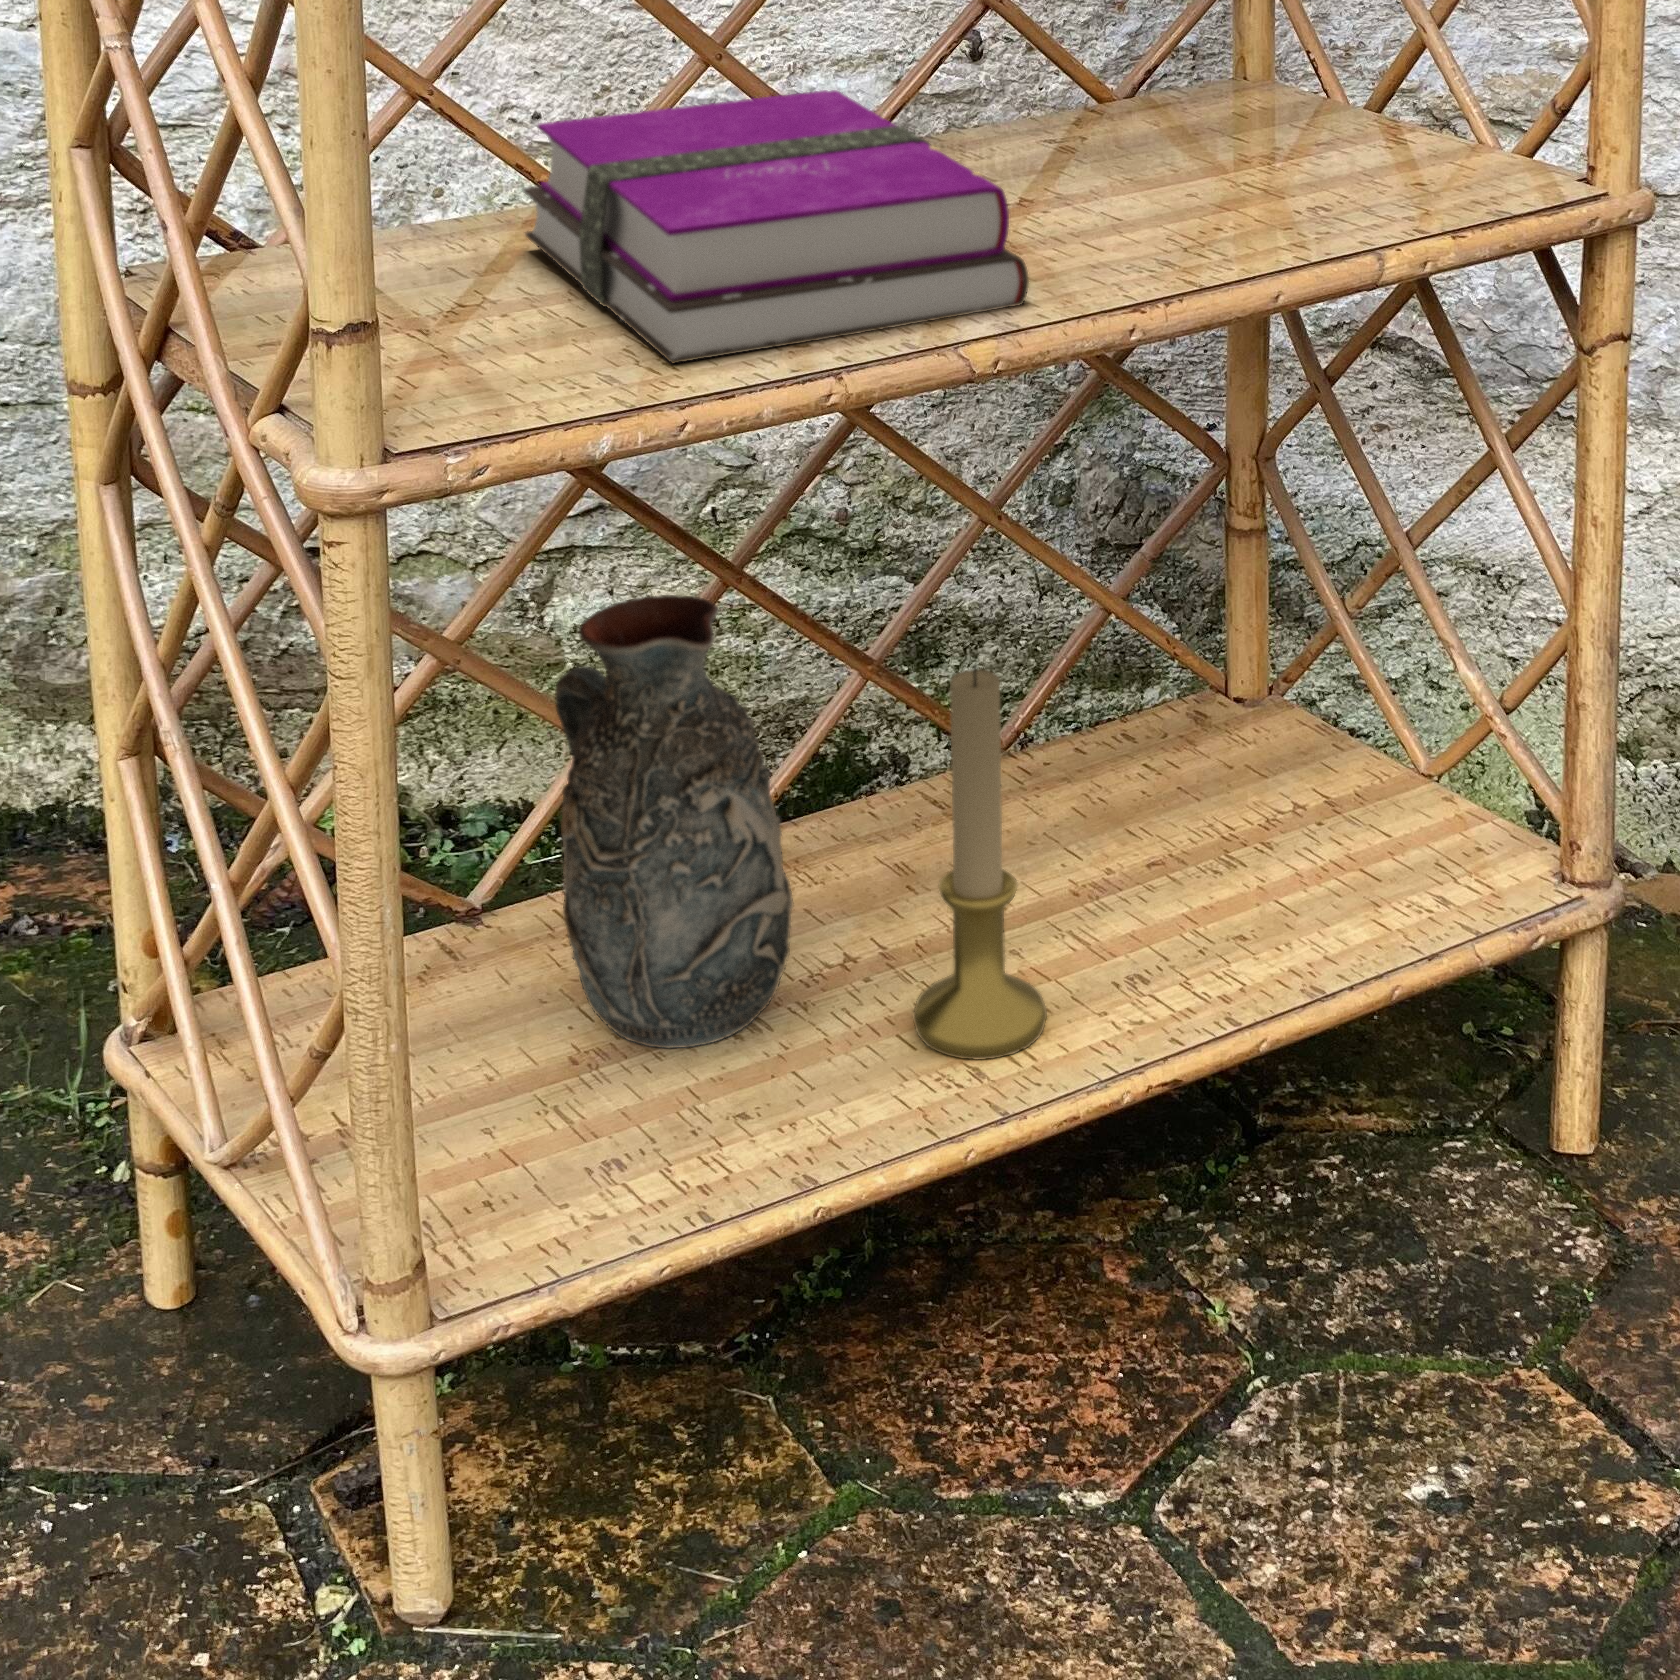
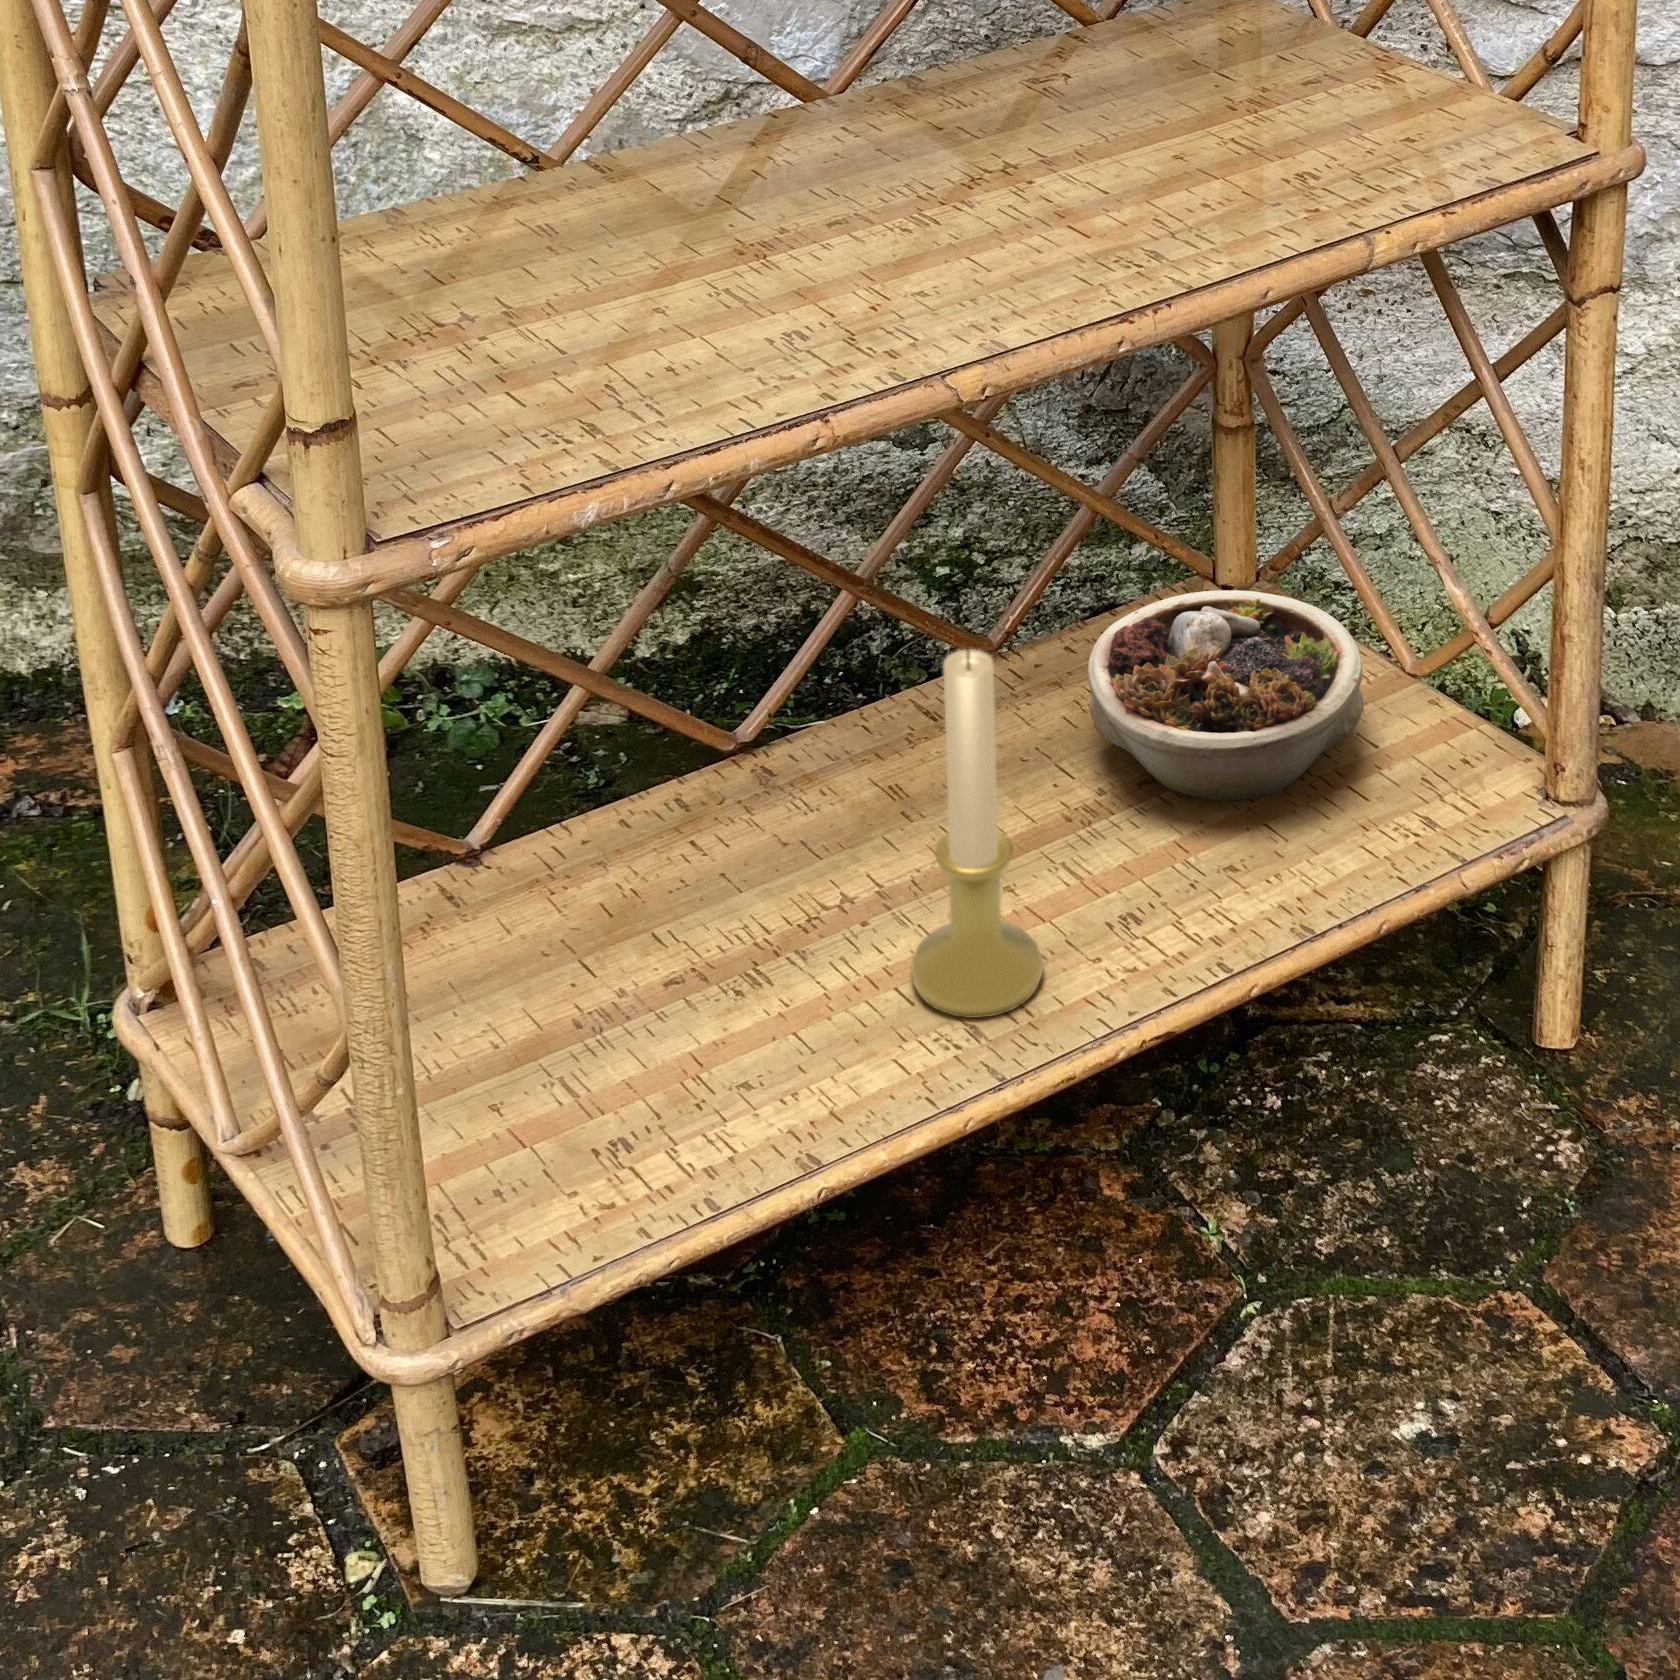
hardback book: present [523,90,1029,363] -> none [493,48,1019,404]
decorative vase: present [555,595,793,1049] -> none [545,570,790,1006]
succulent planter: none [1097,690,1375,885] -> present [1088,590,1364,801]

